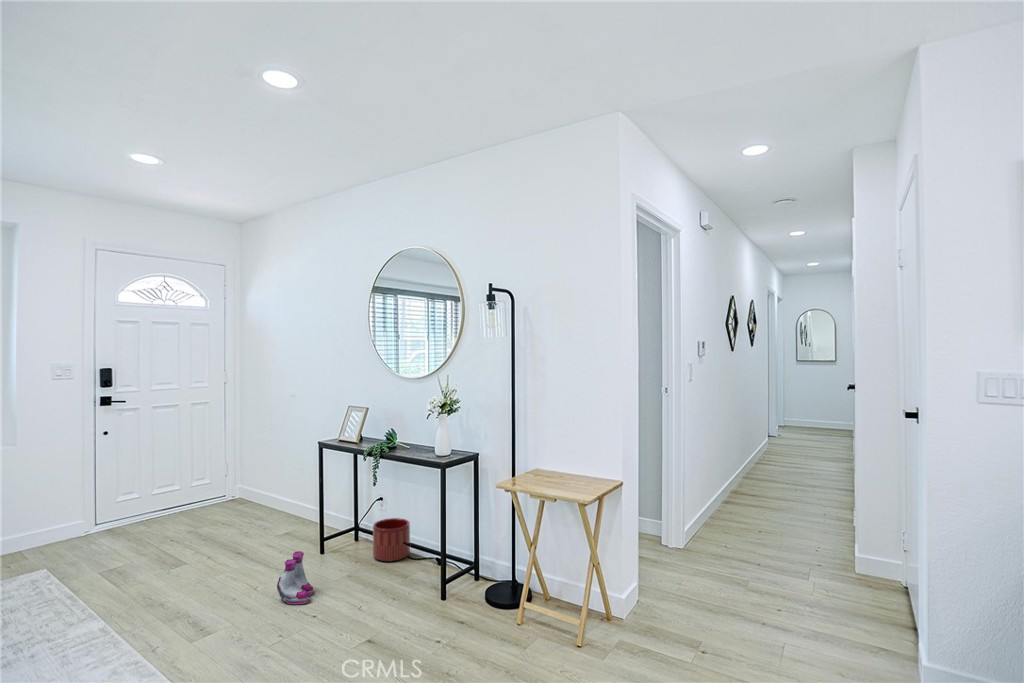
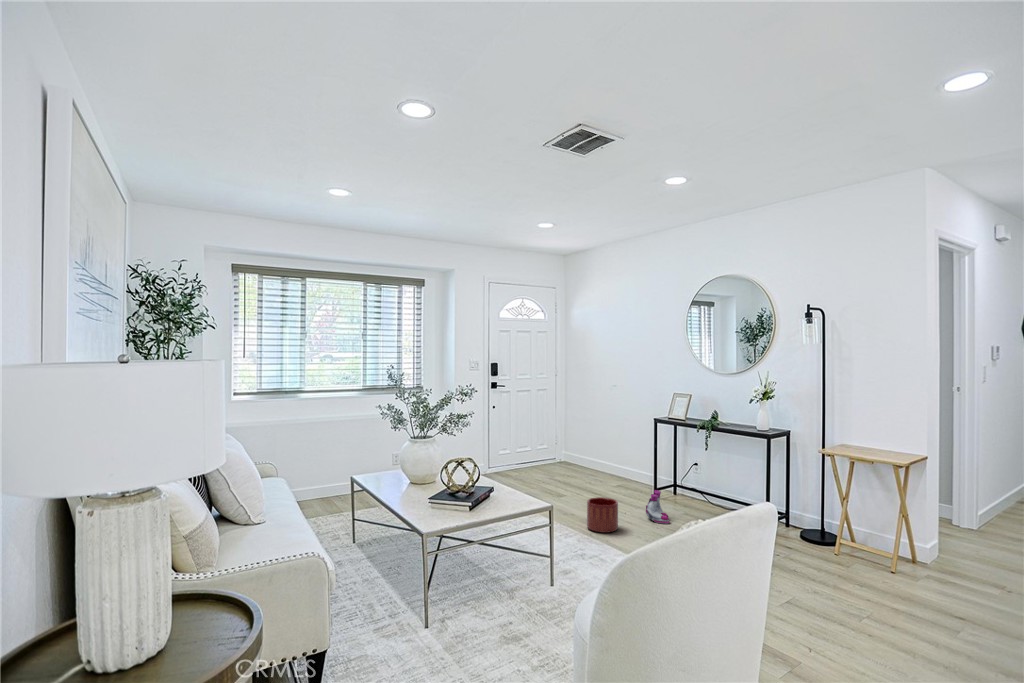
planter: present [373,518,410,561] -> present [587,497,618,533]

